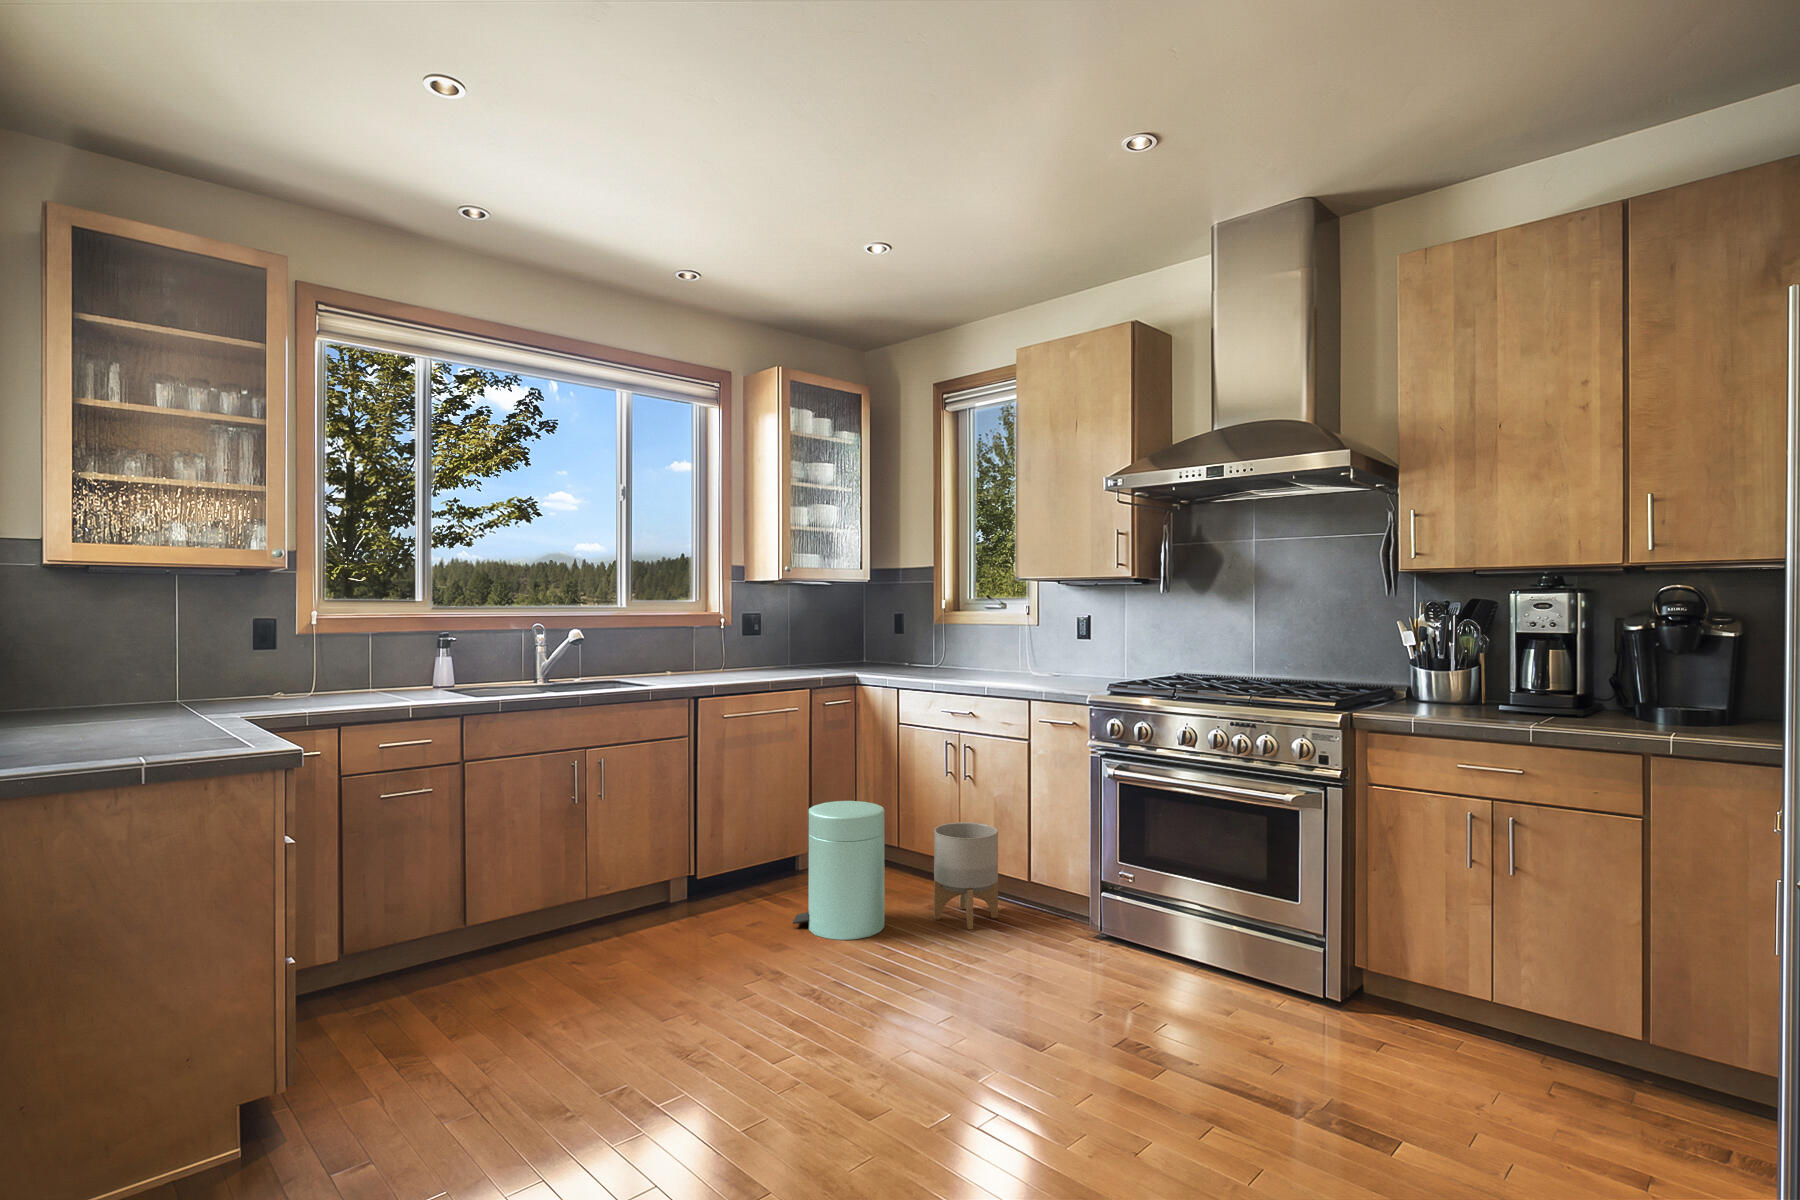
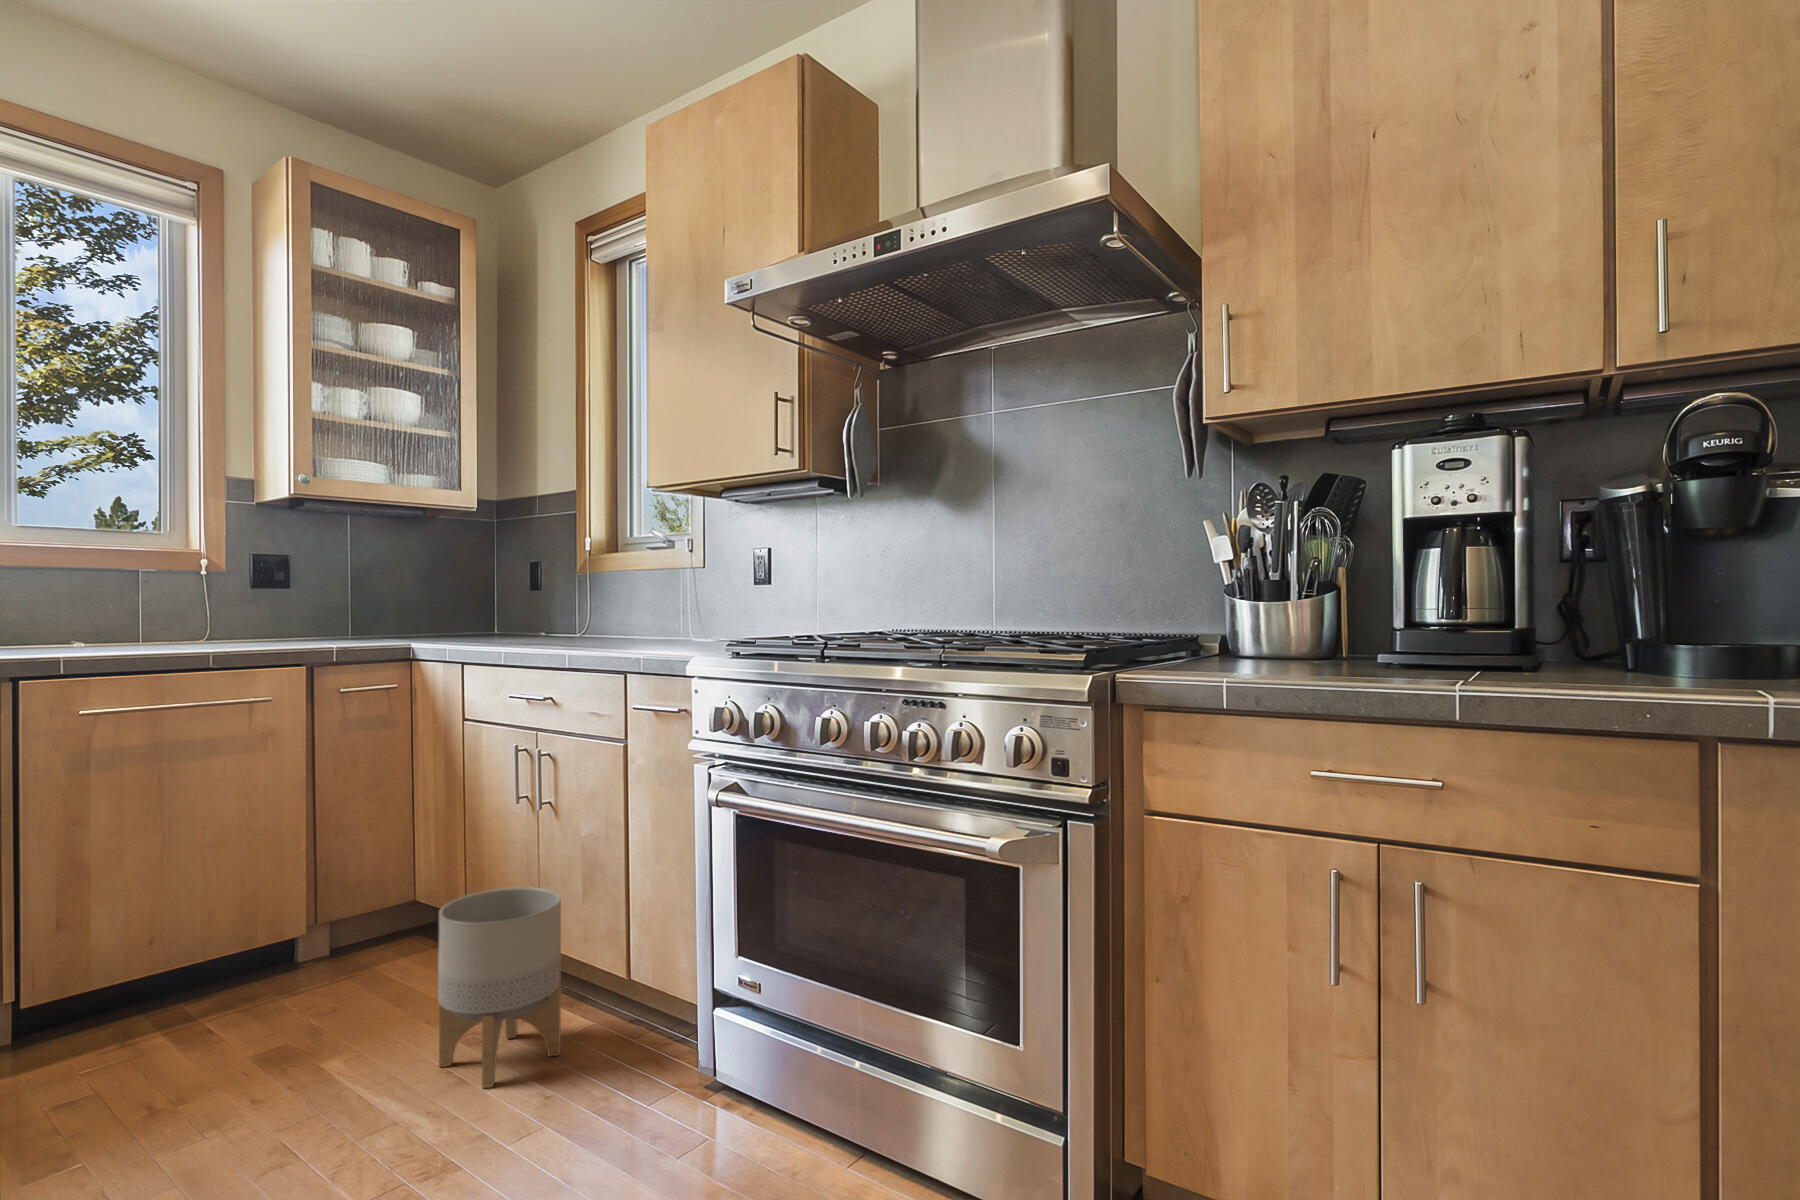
trash can: present [793,801,885,940] -> none [132,860,336,1137]

